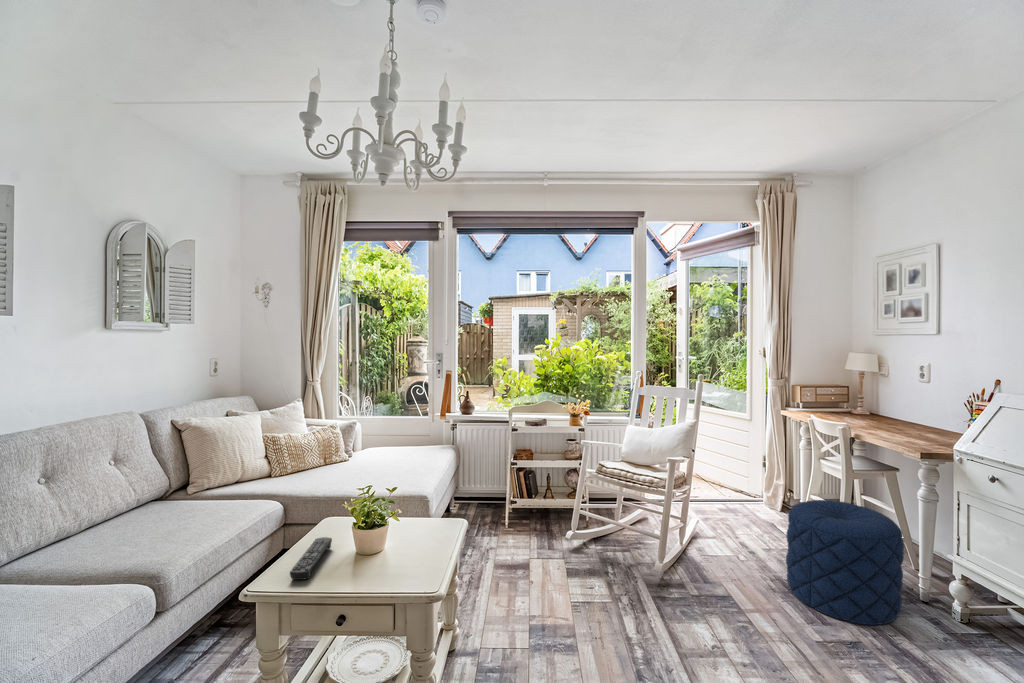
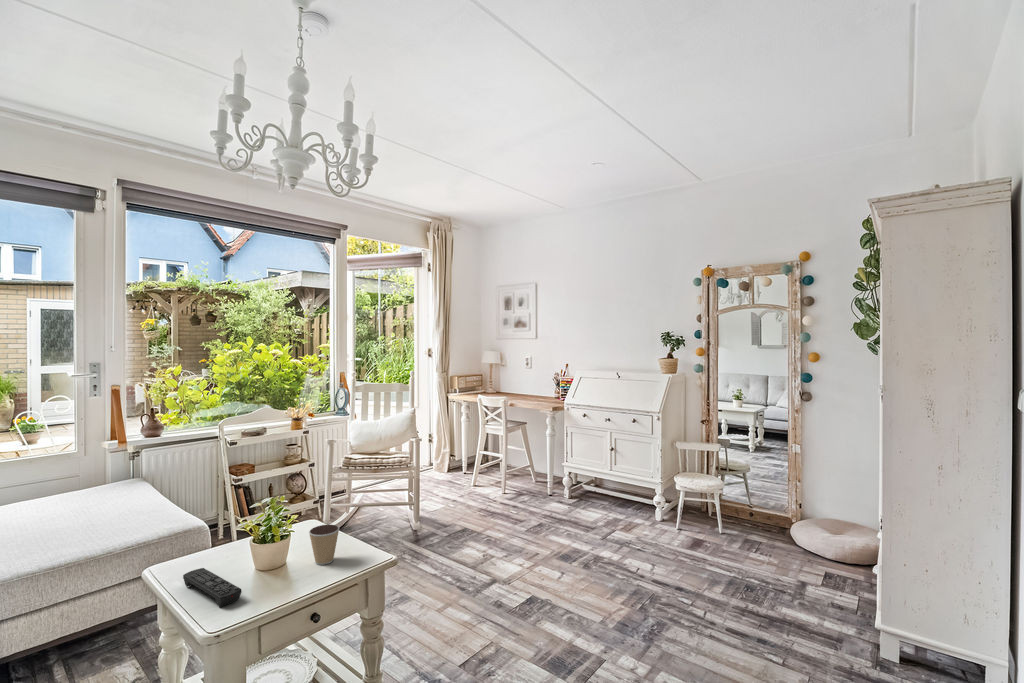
pouf: present [786,500,904,625] -> none [486,446,548,518]
coffee cup: none [385,535,416,579] -> present [309,524,339,565]

